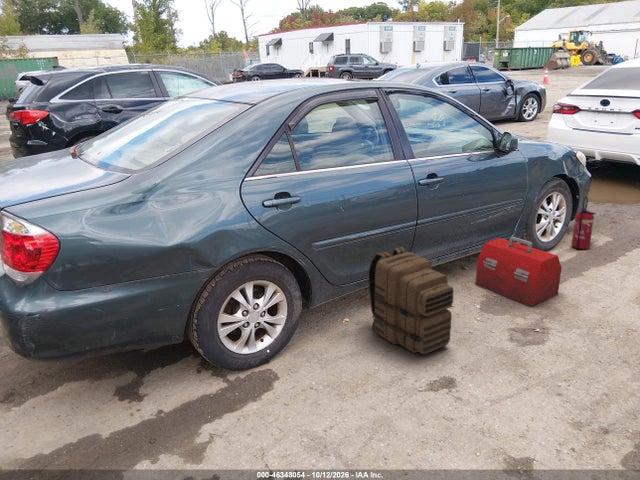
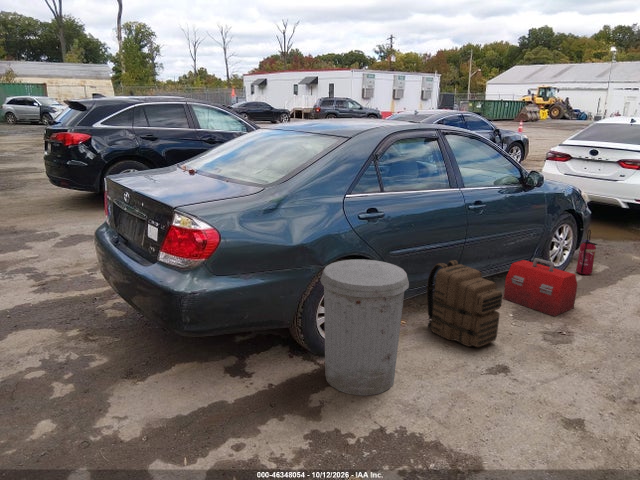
trash can: none [203,257,315,428] -> present [320,259,409,396]

